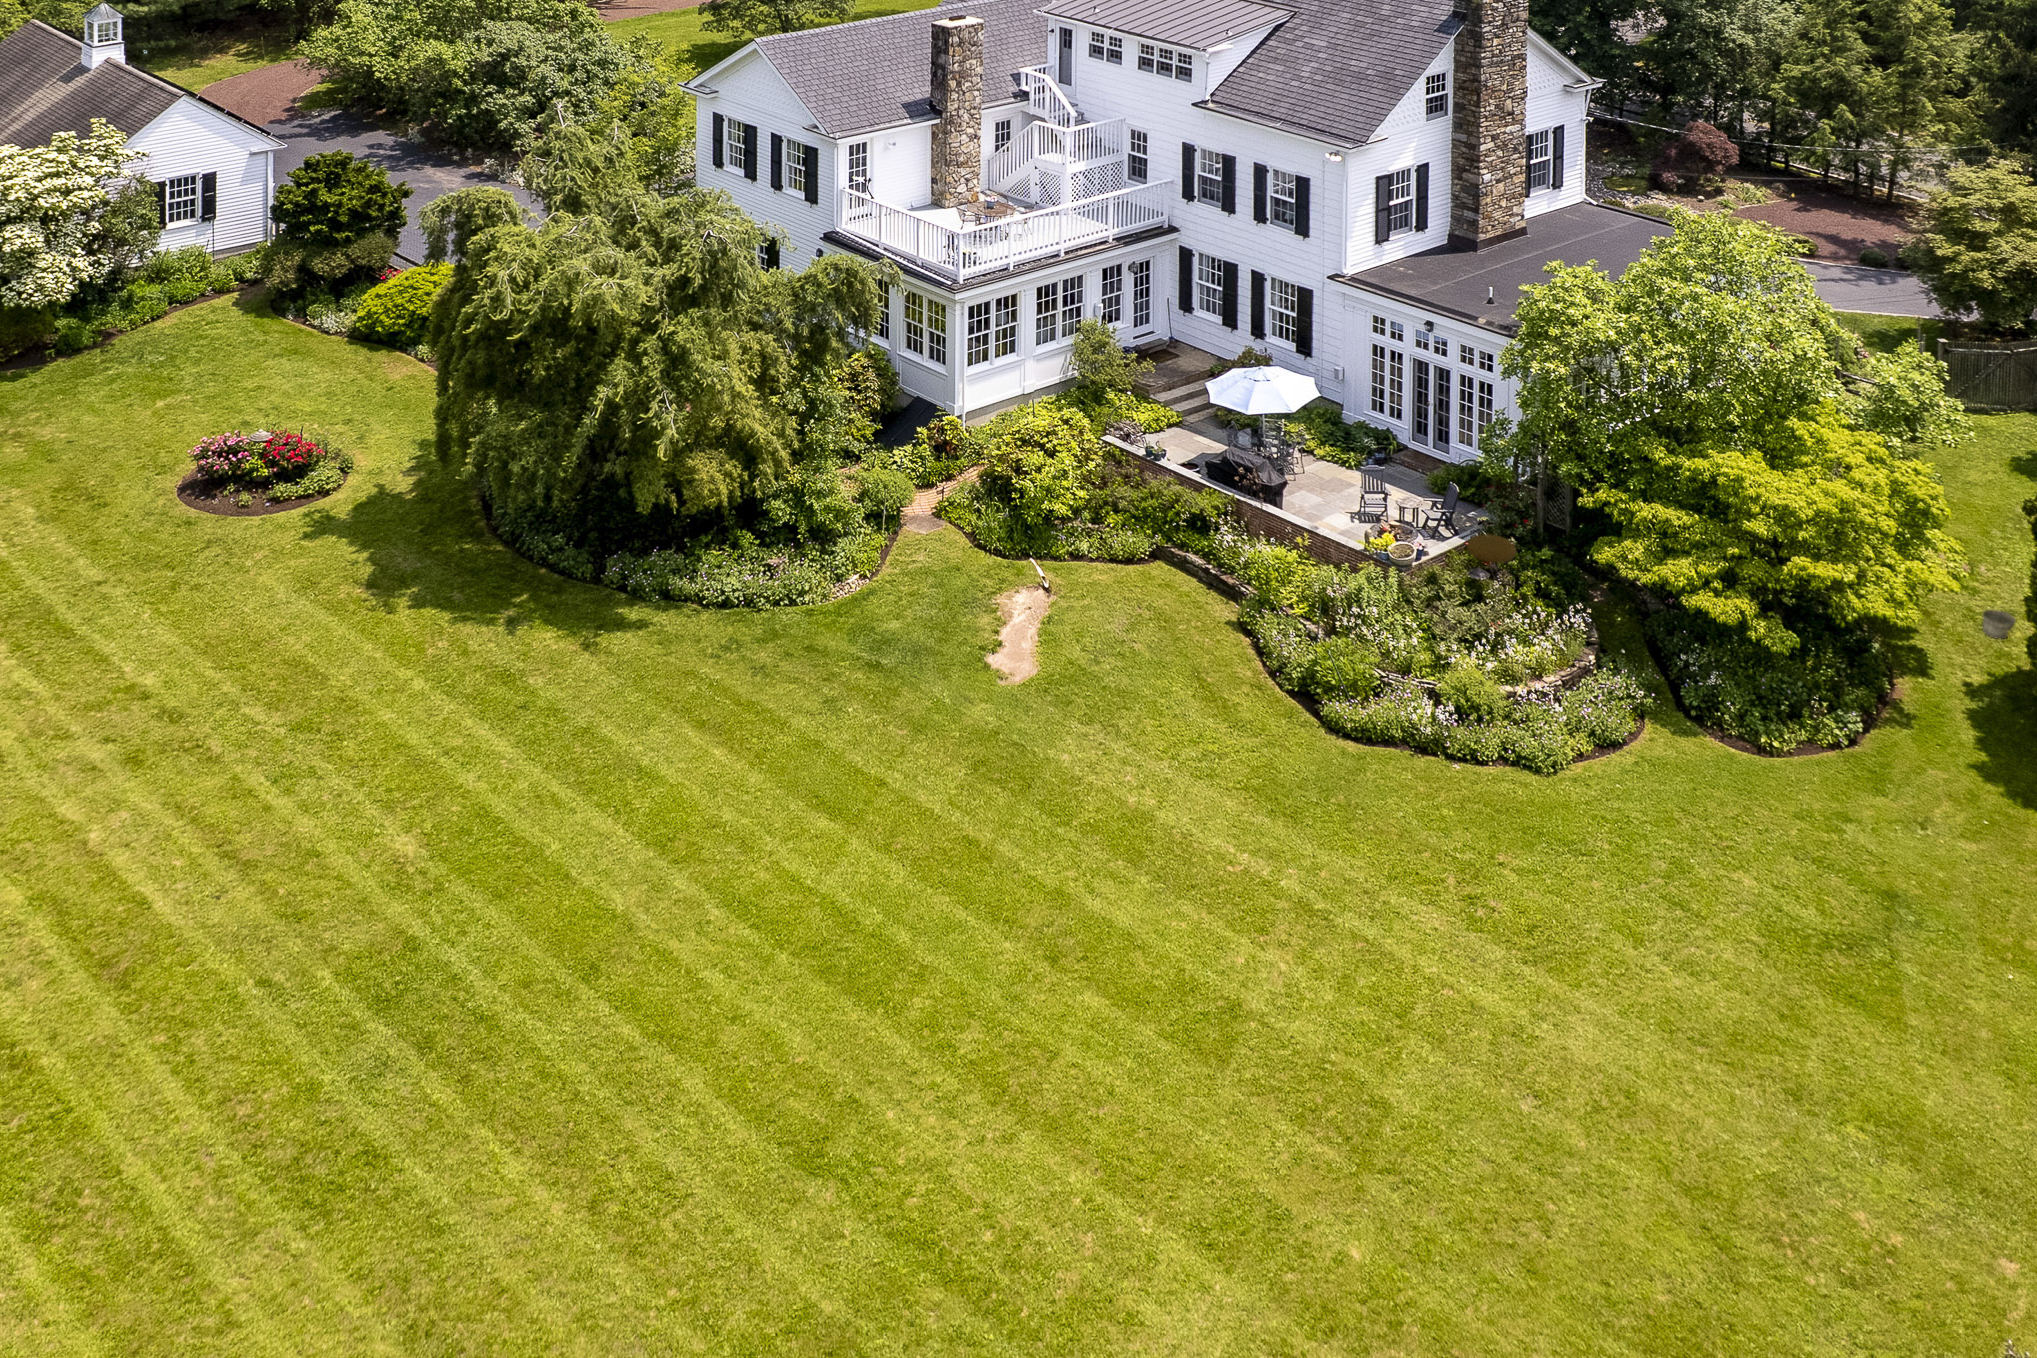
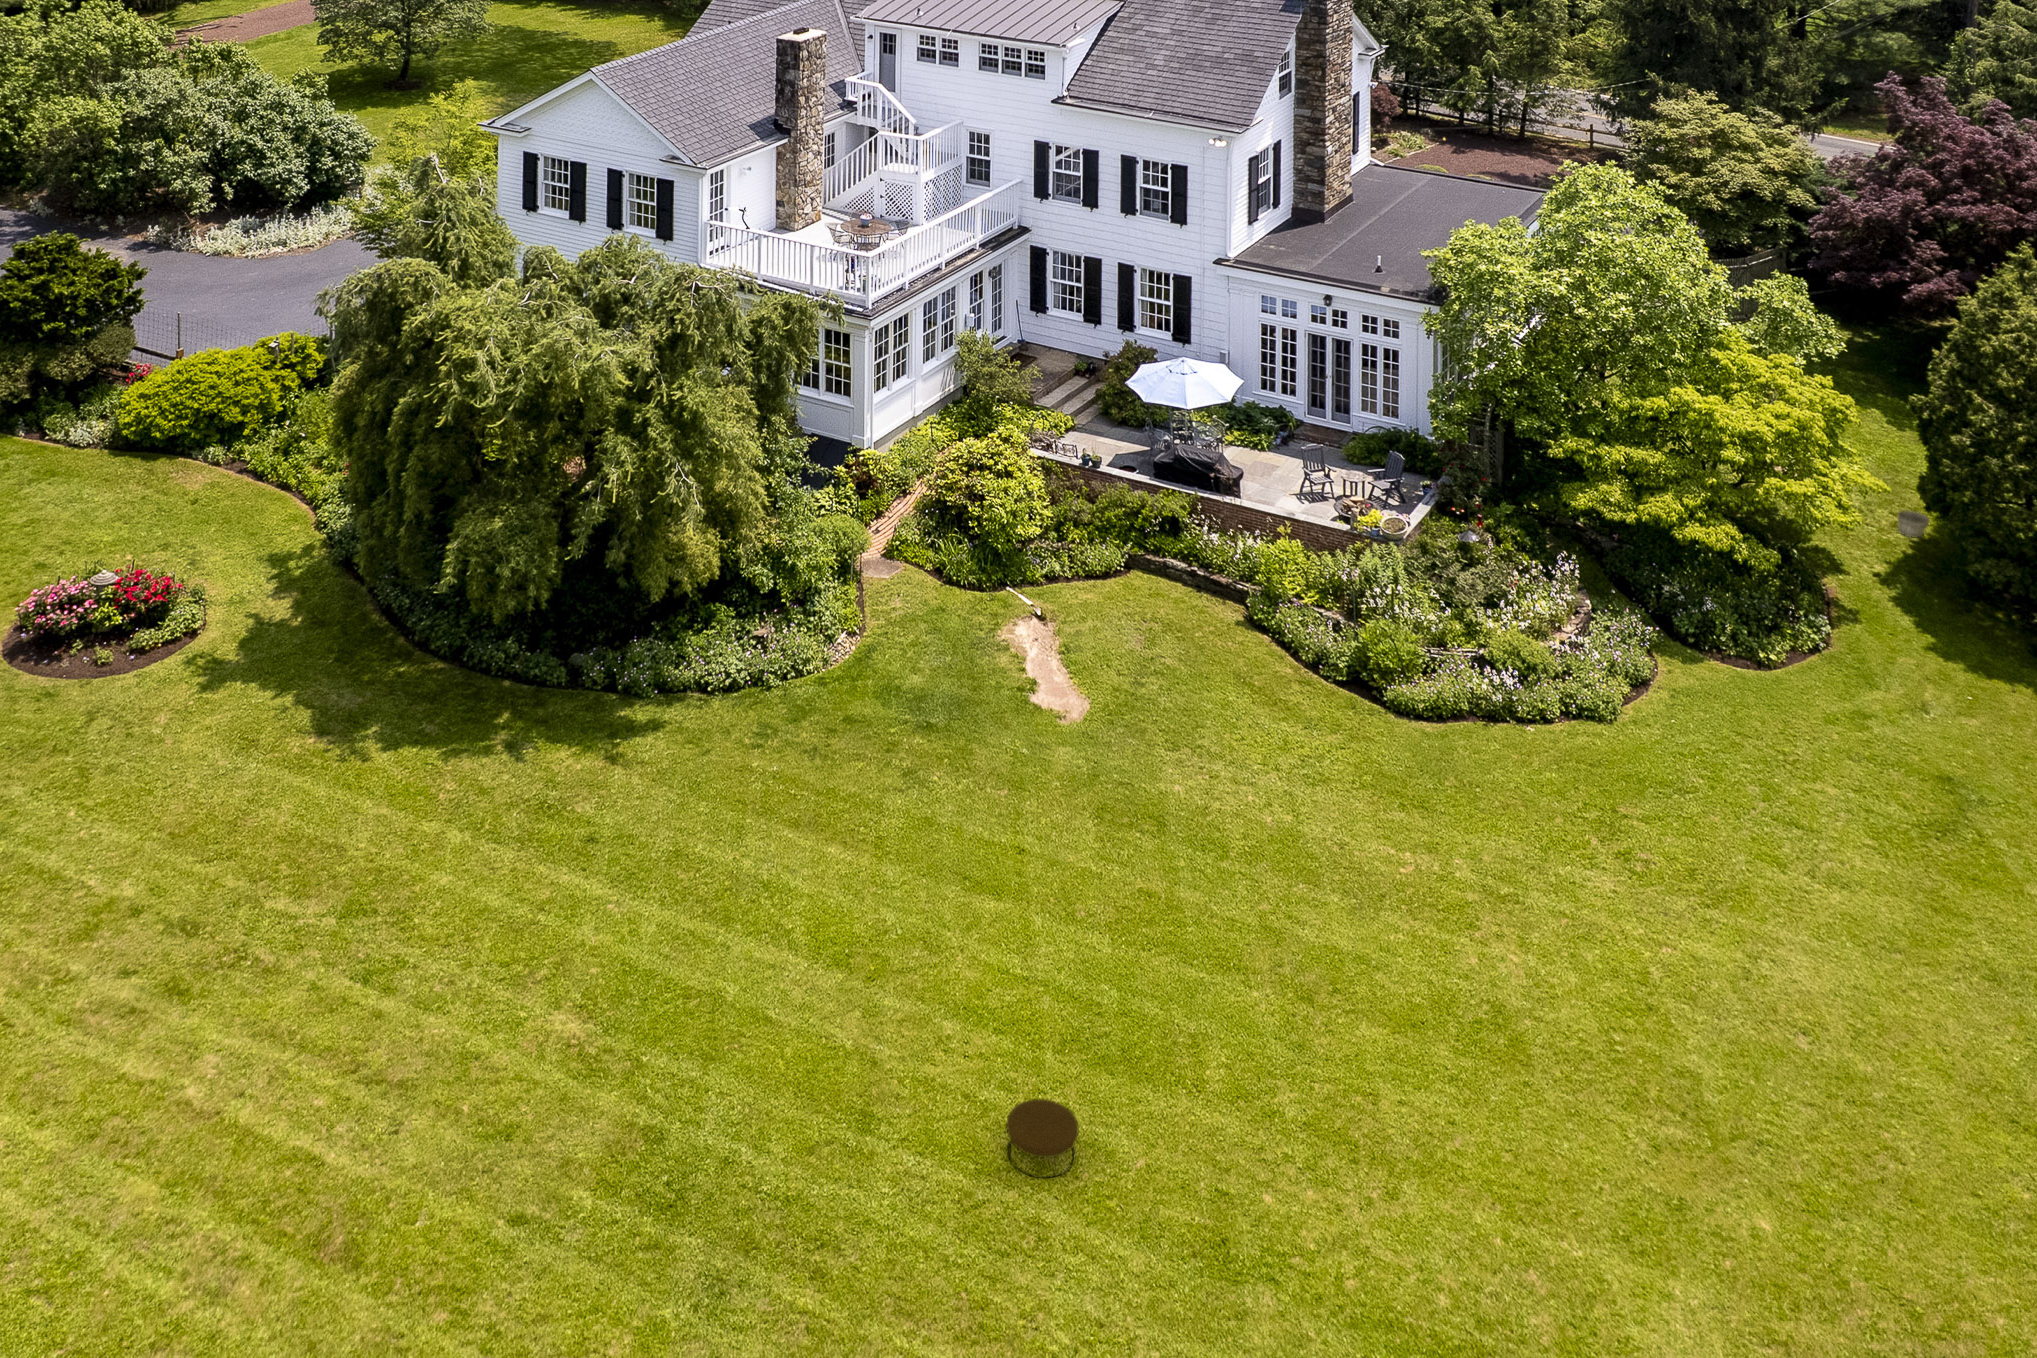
ottoman: present [1466,534,1516,578] -> present [1006,1099,1079,1177]

